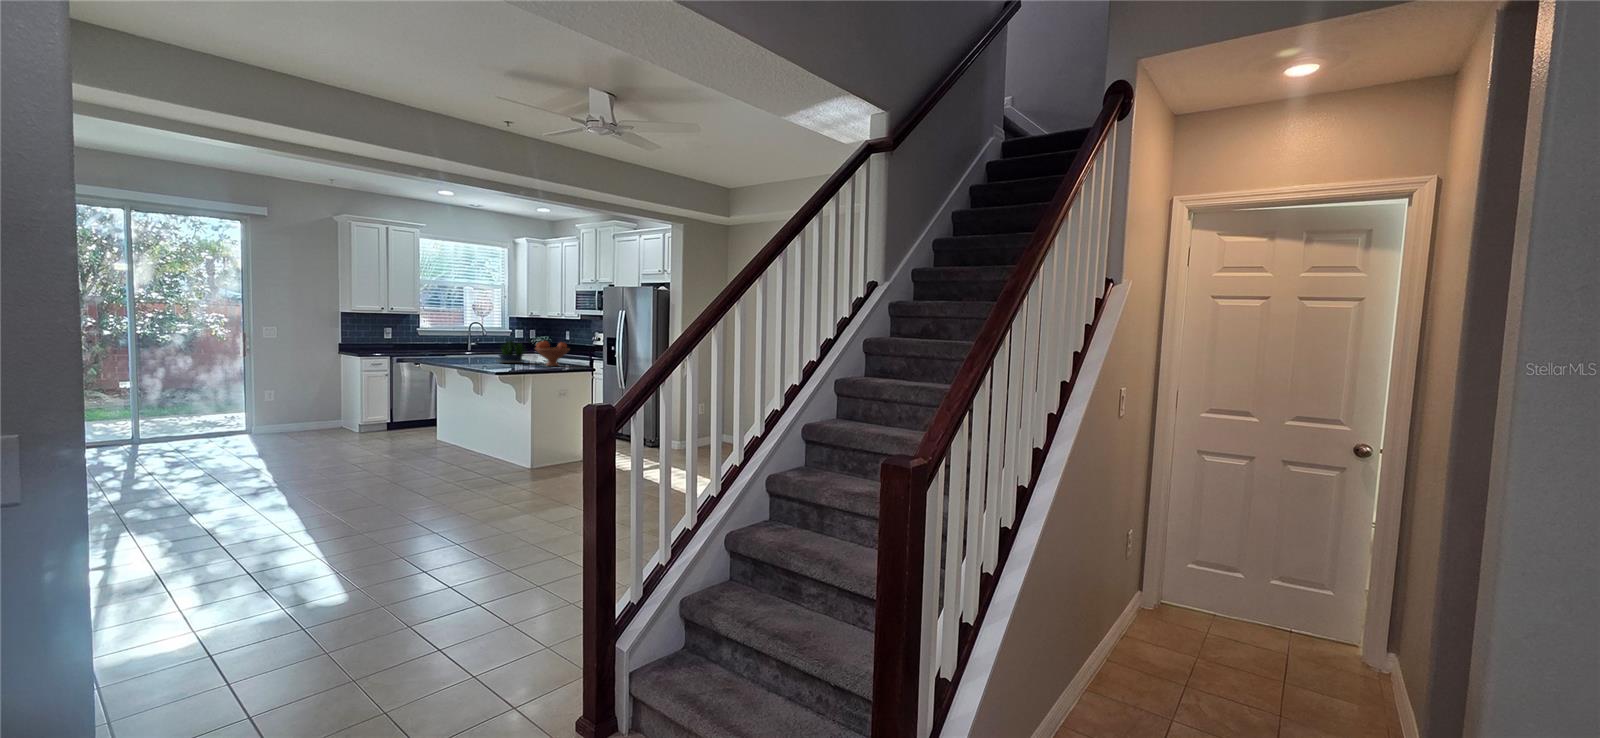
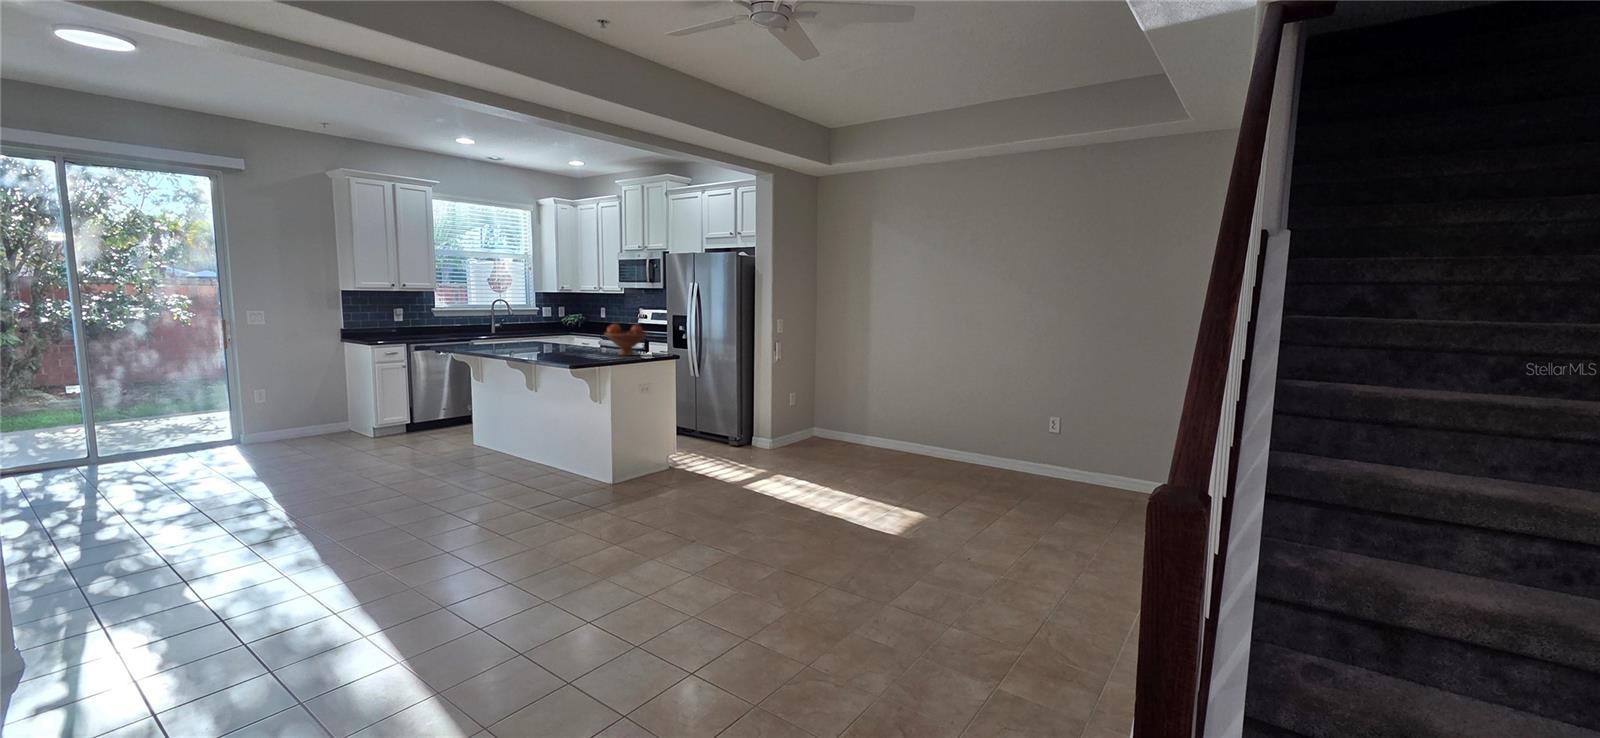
potted plant: present [496,341,525,363] -> none [551,323,594,352]

